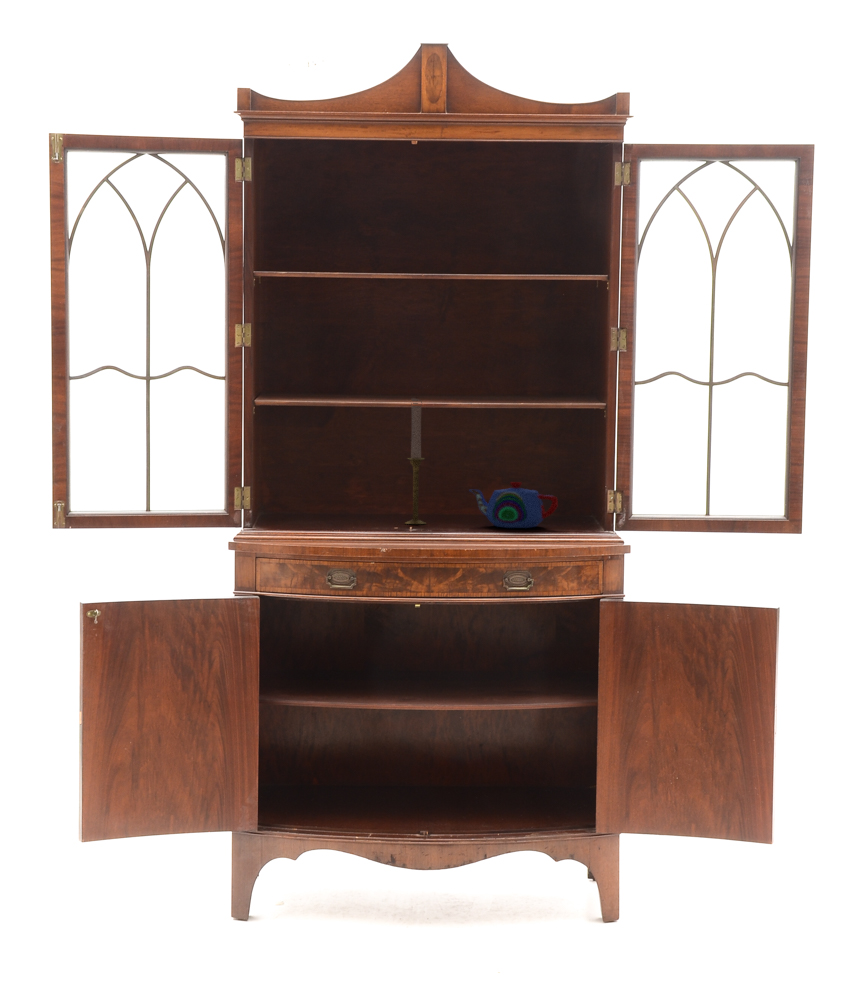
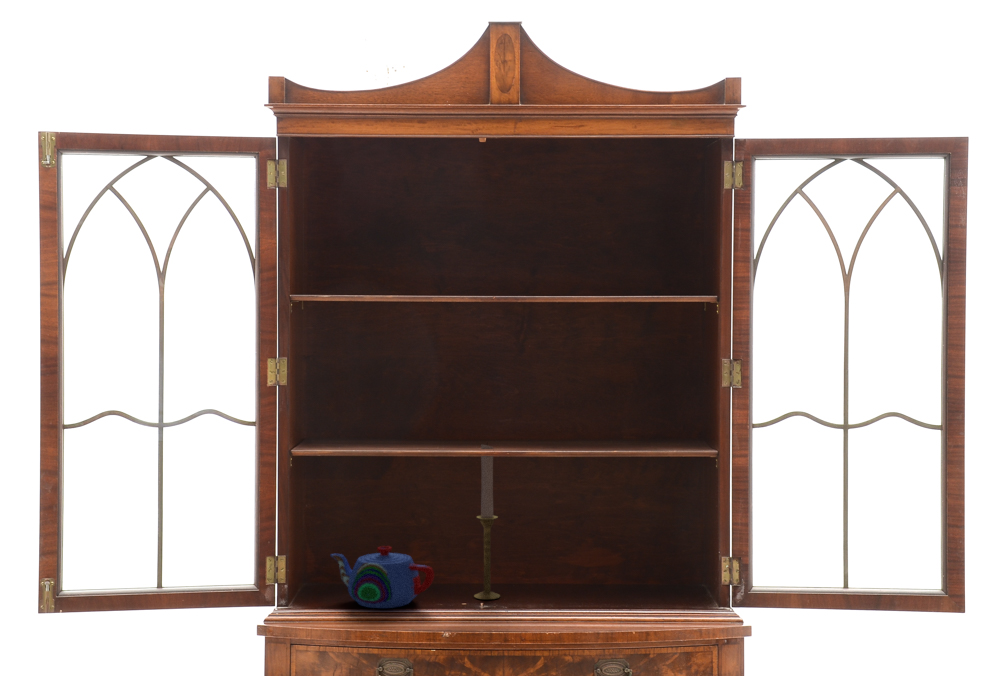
teapot: present [470,482,558,528] -> present [331,546,434,608]

